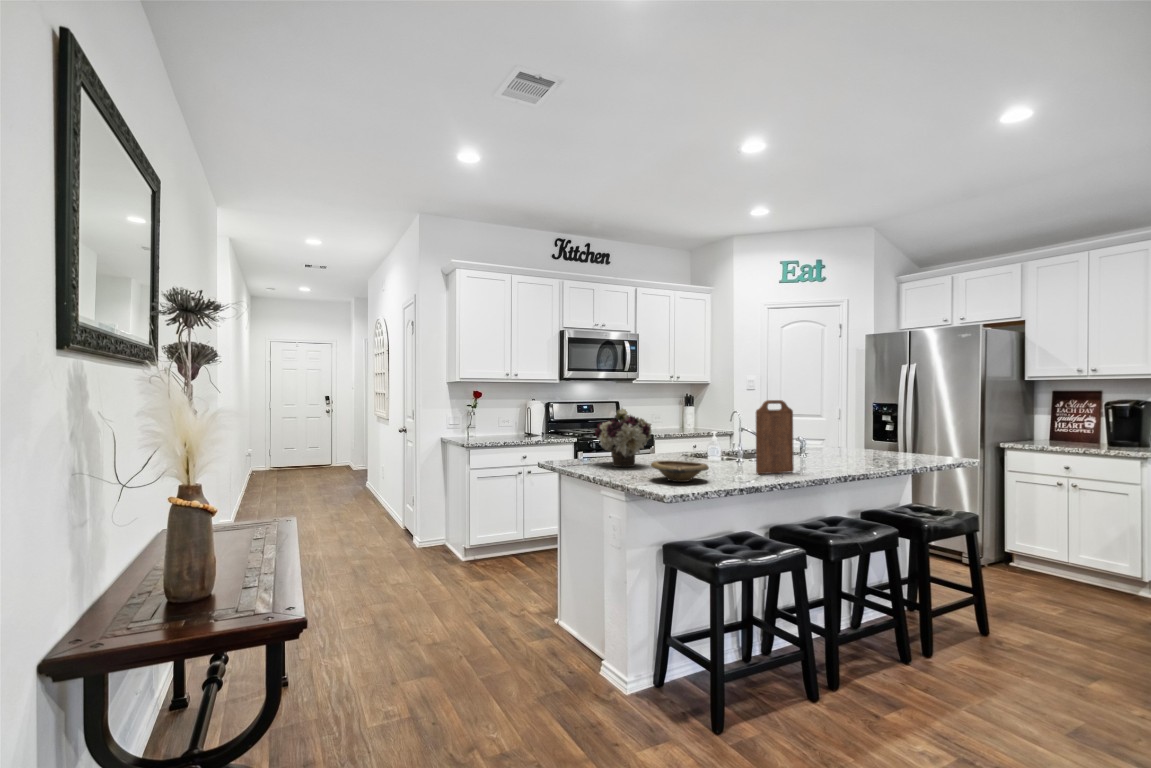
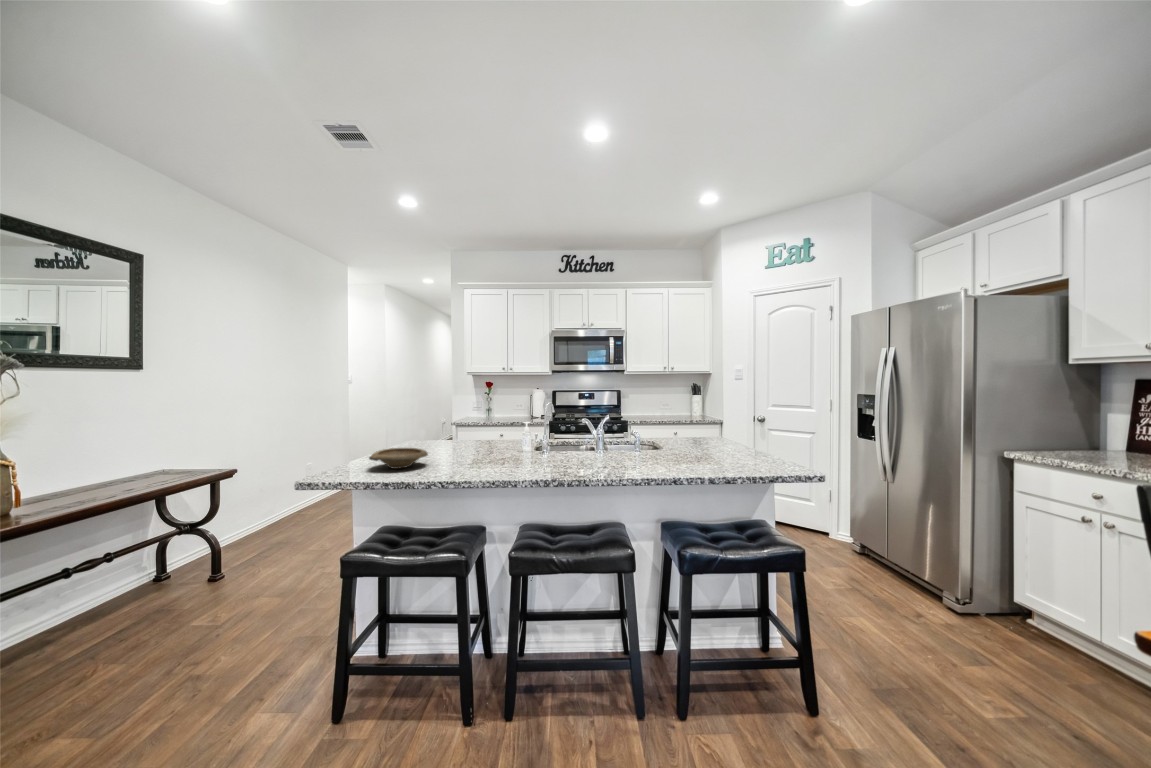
cutting board: present [756,400,794,474] -> none [491,395,532,468]
flower arrangement: present [594,408,651,467] -> none [419,399,470,450]

